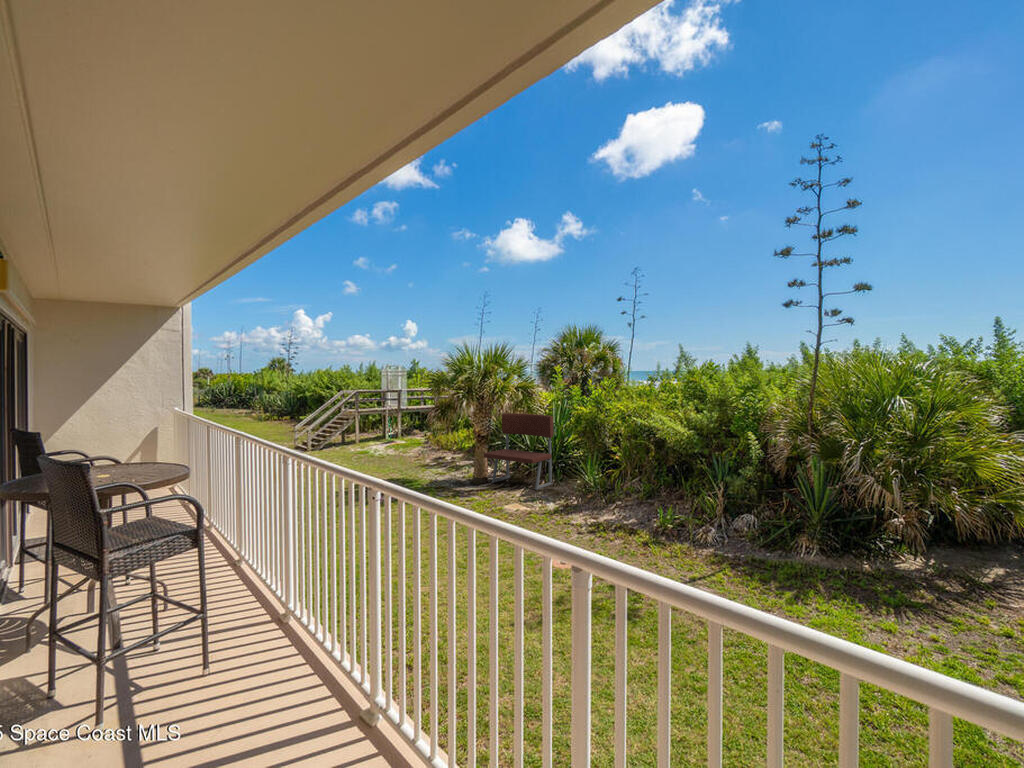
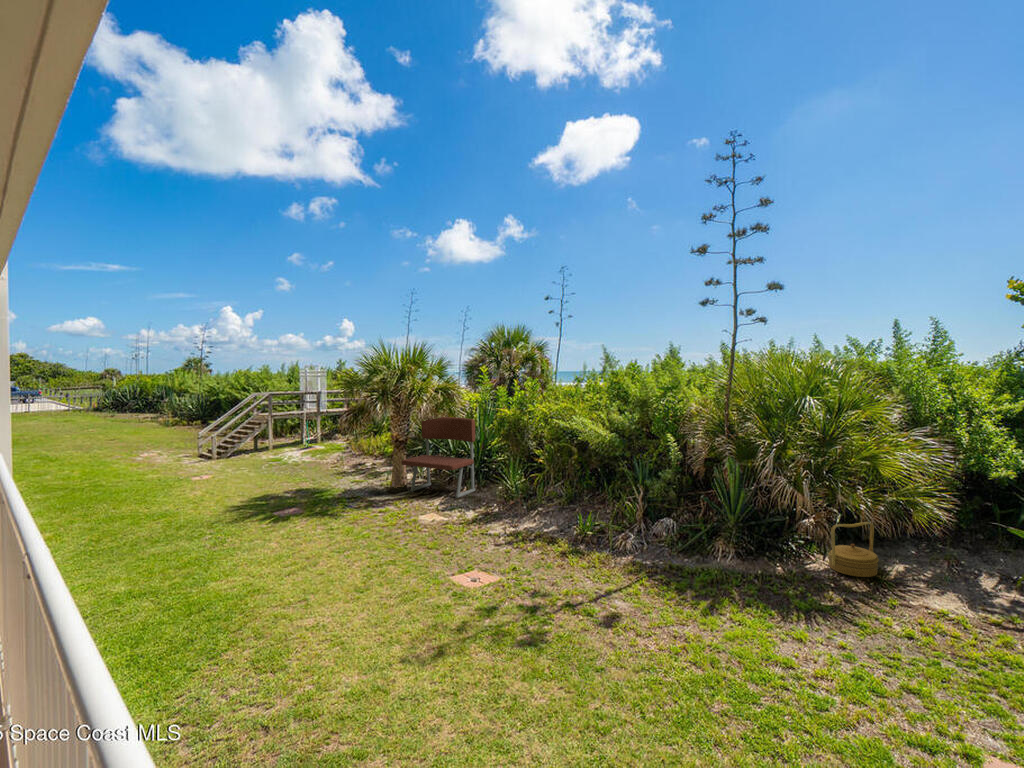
woven basket: none [919,523,975,578] -> present [828,522,879,577]

